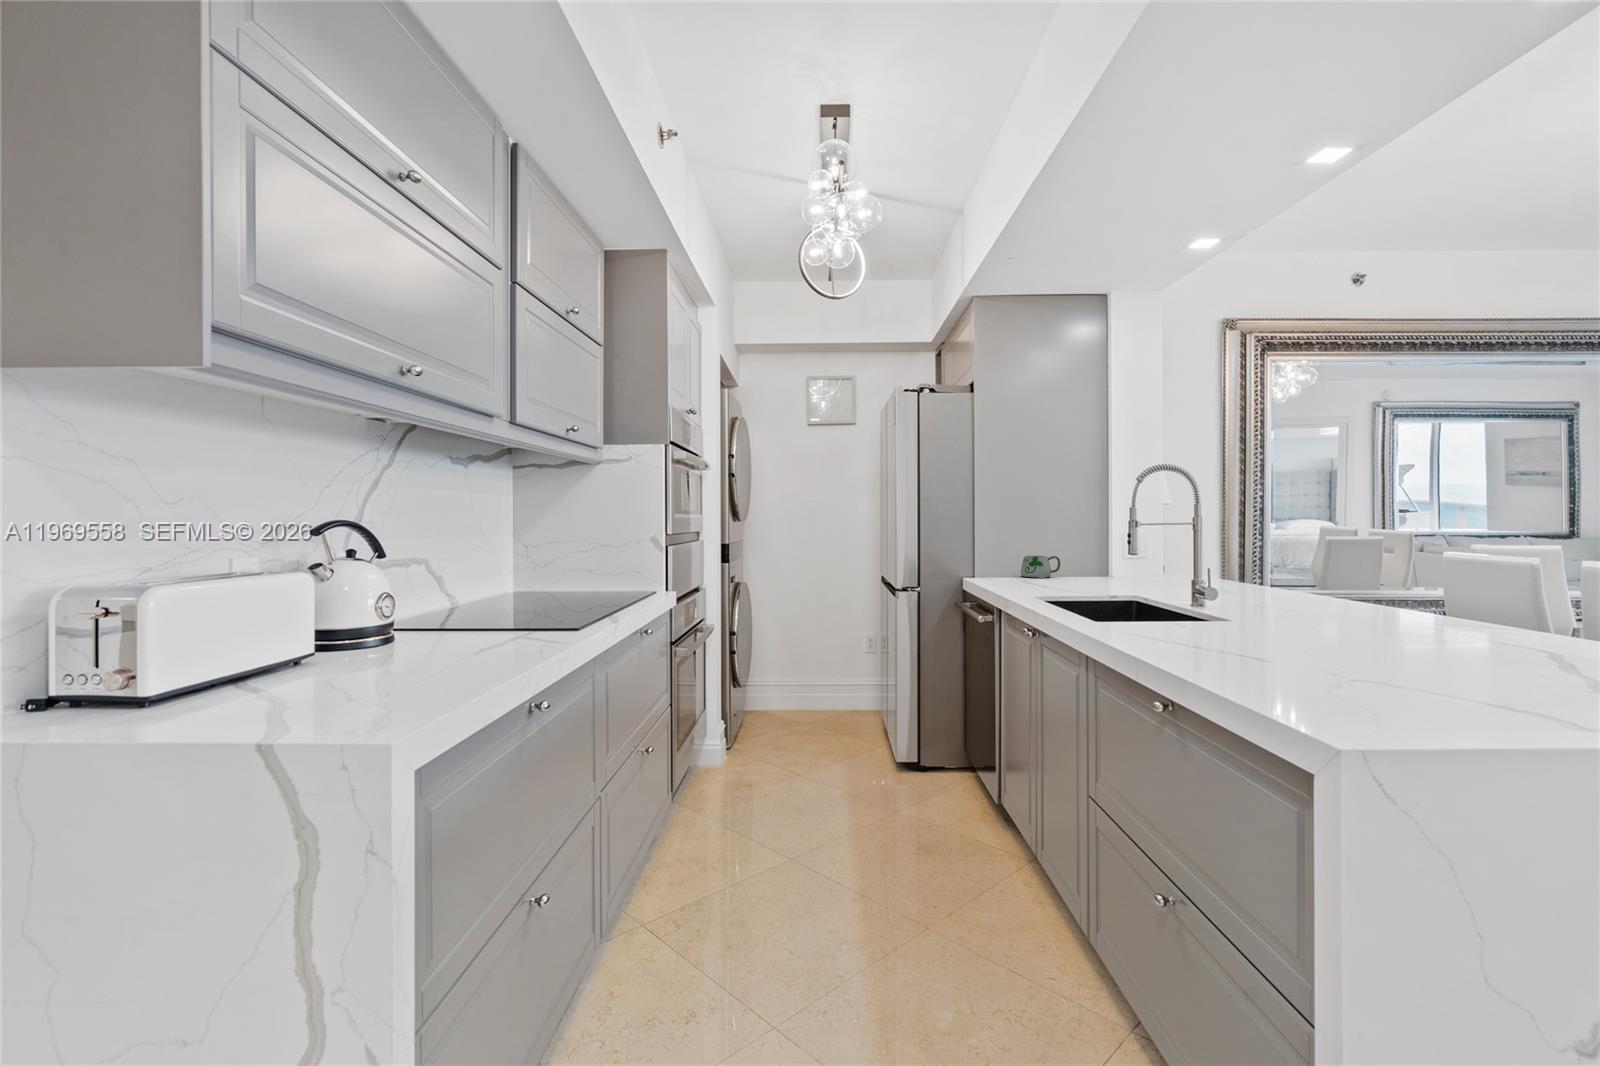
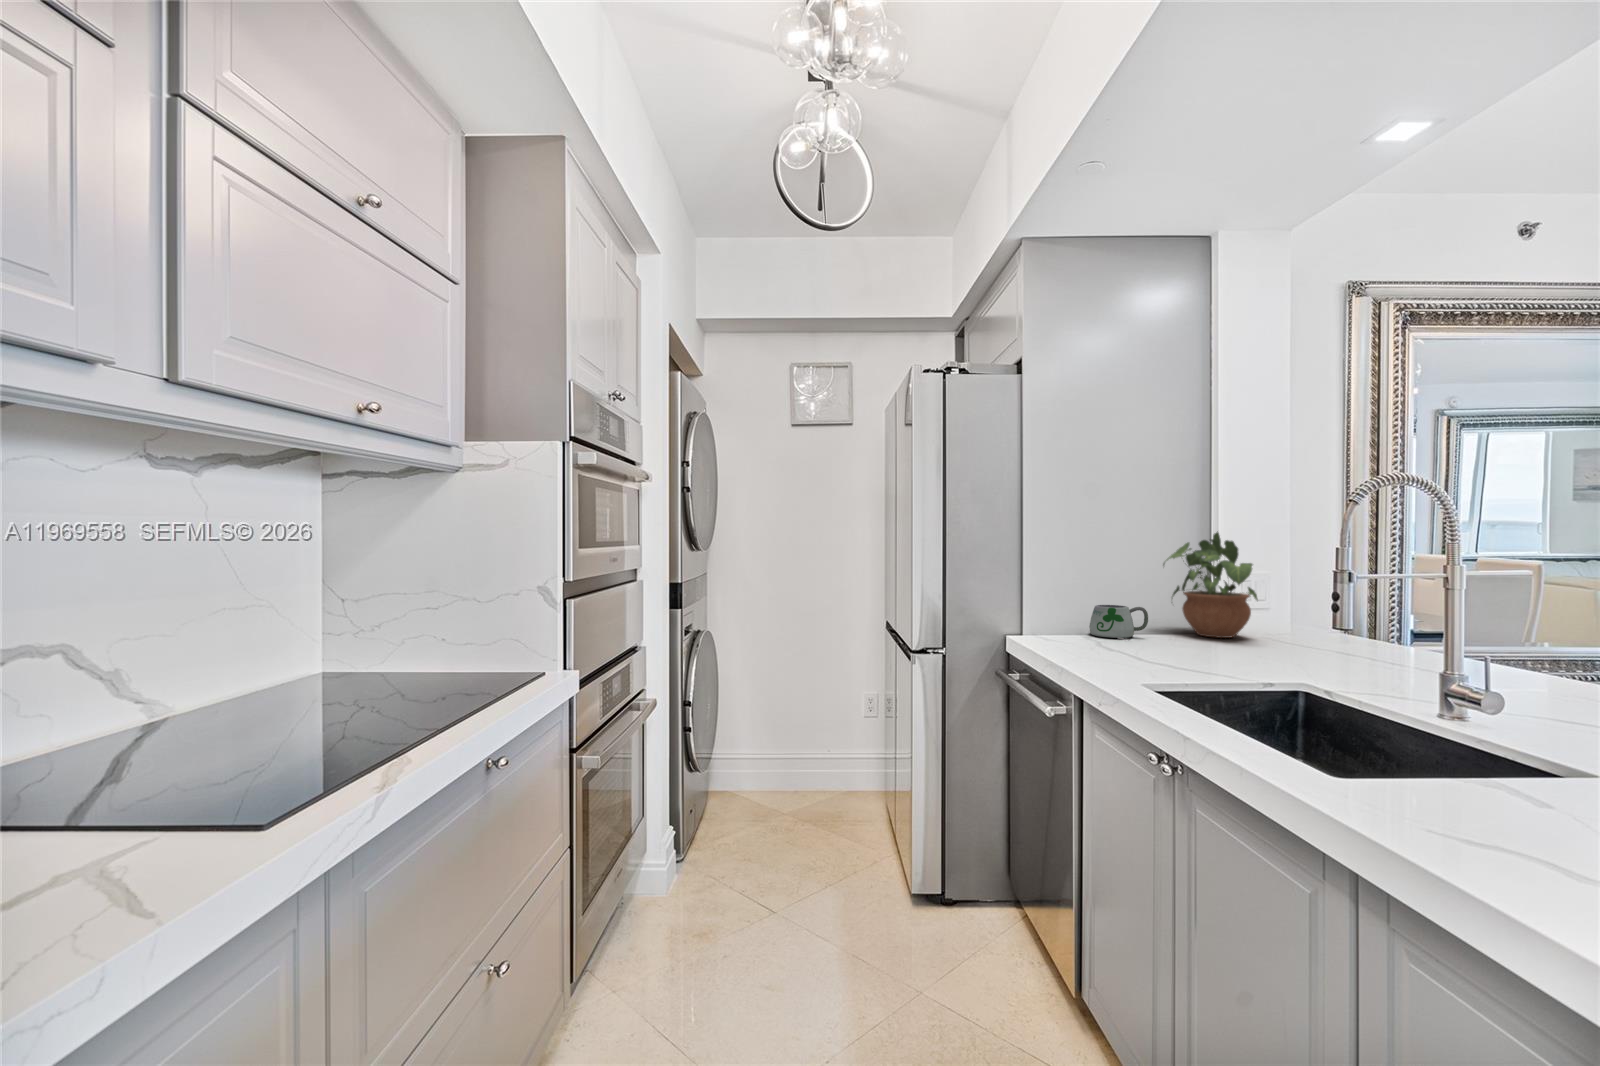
potted plant: none [1073,503,1137,577] -> present [1163,532,1258,638]

